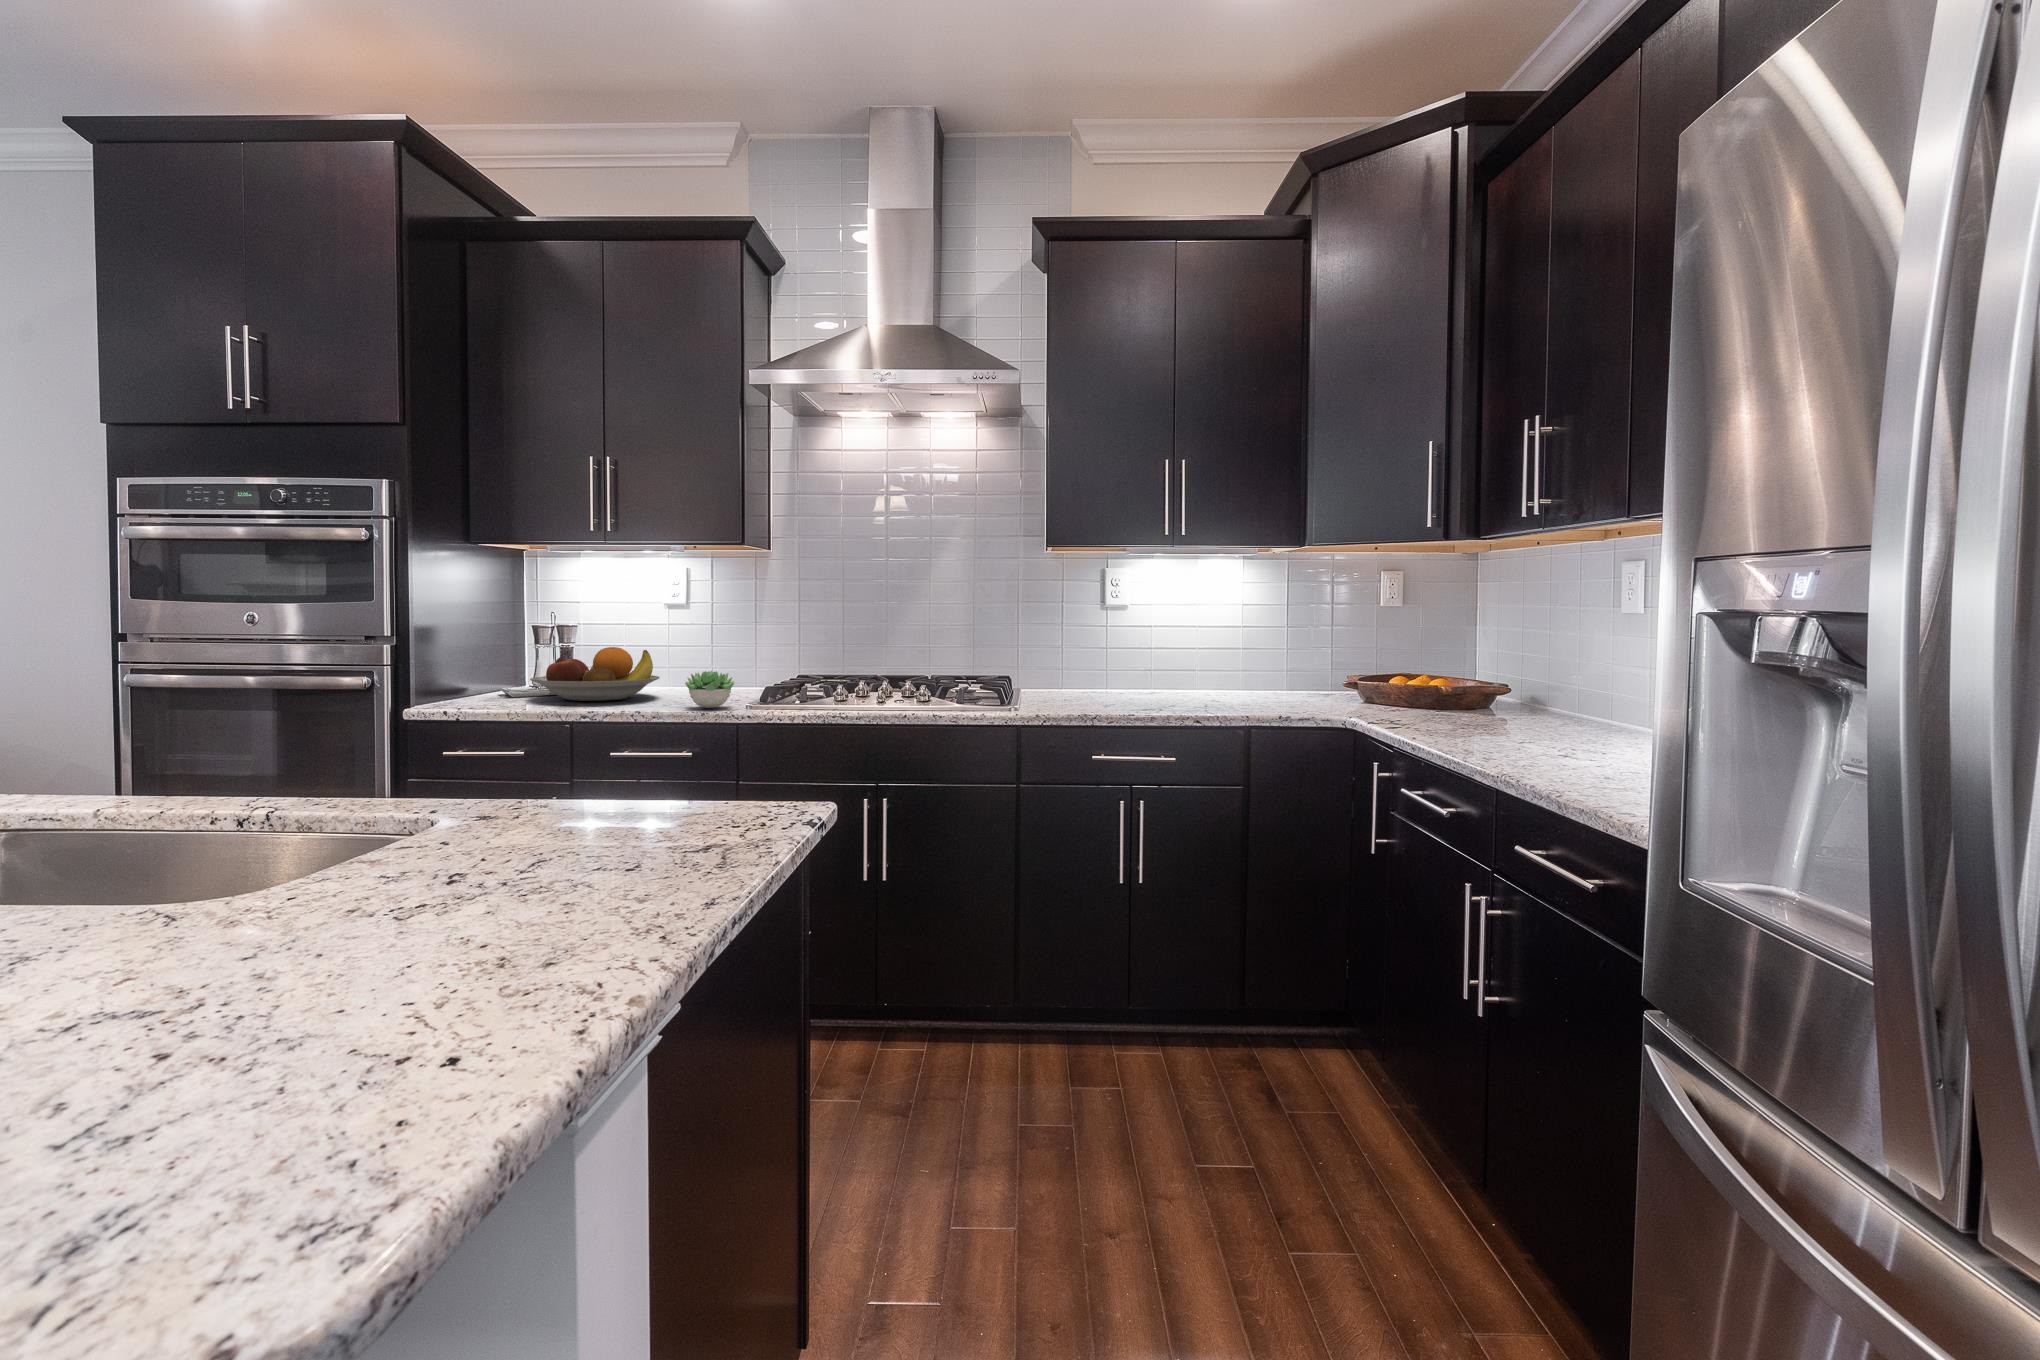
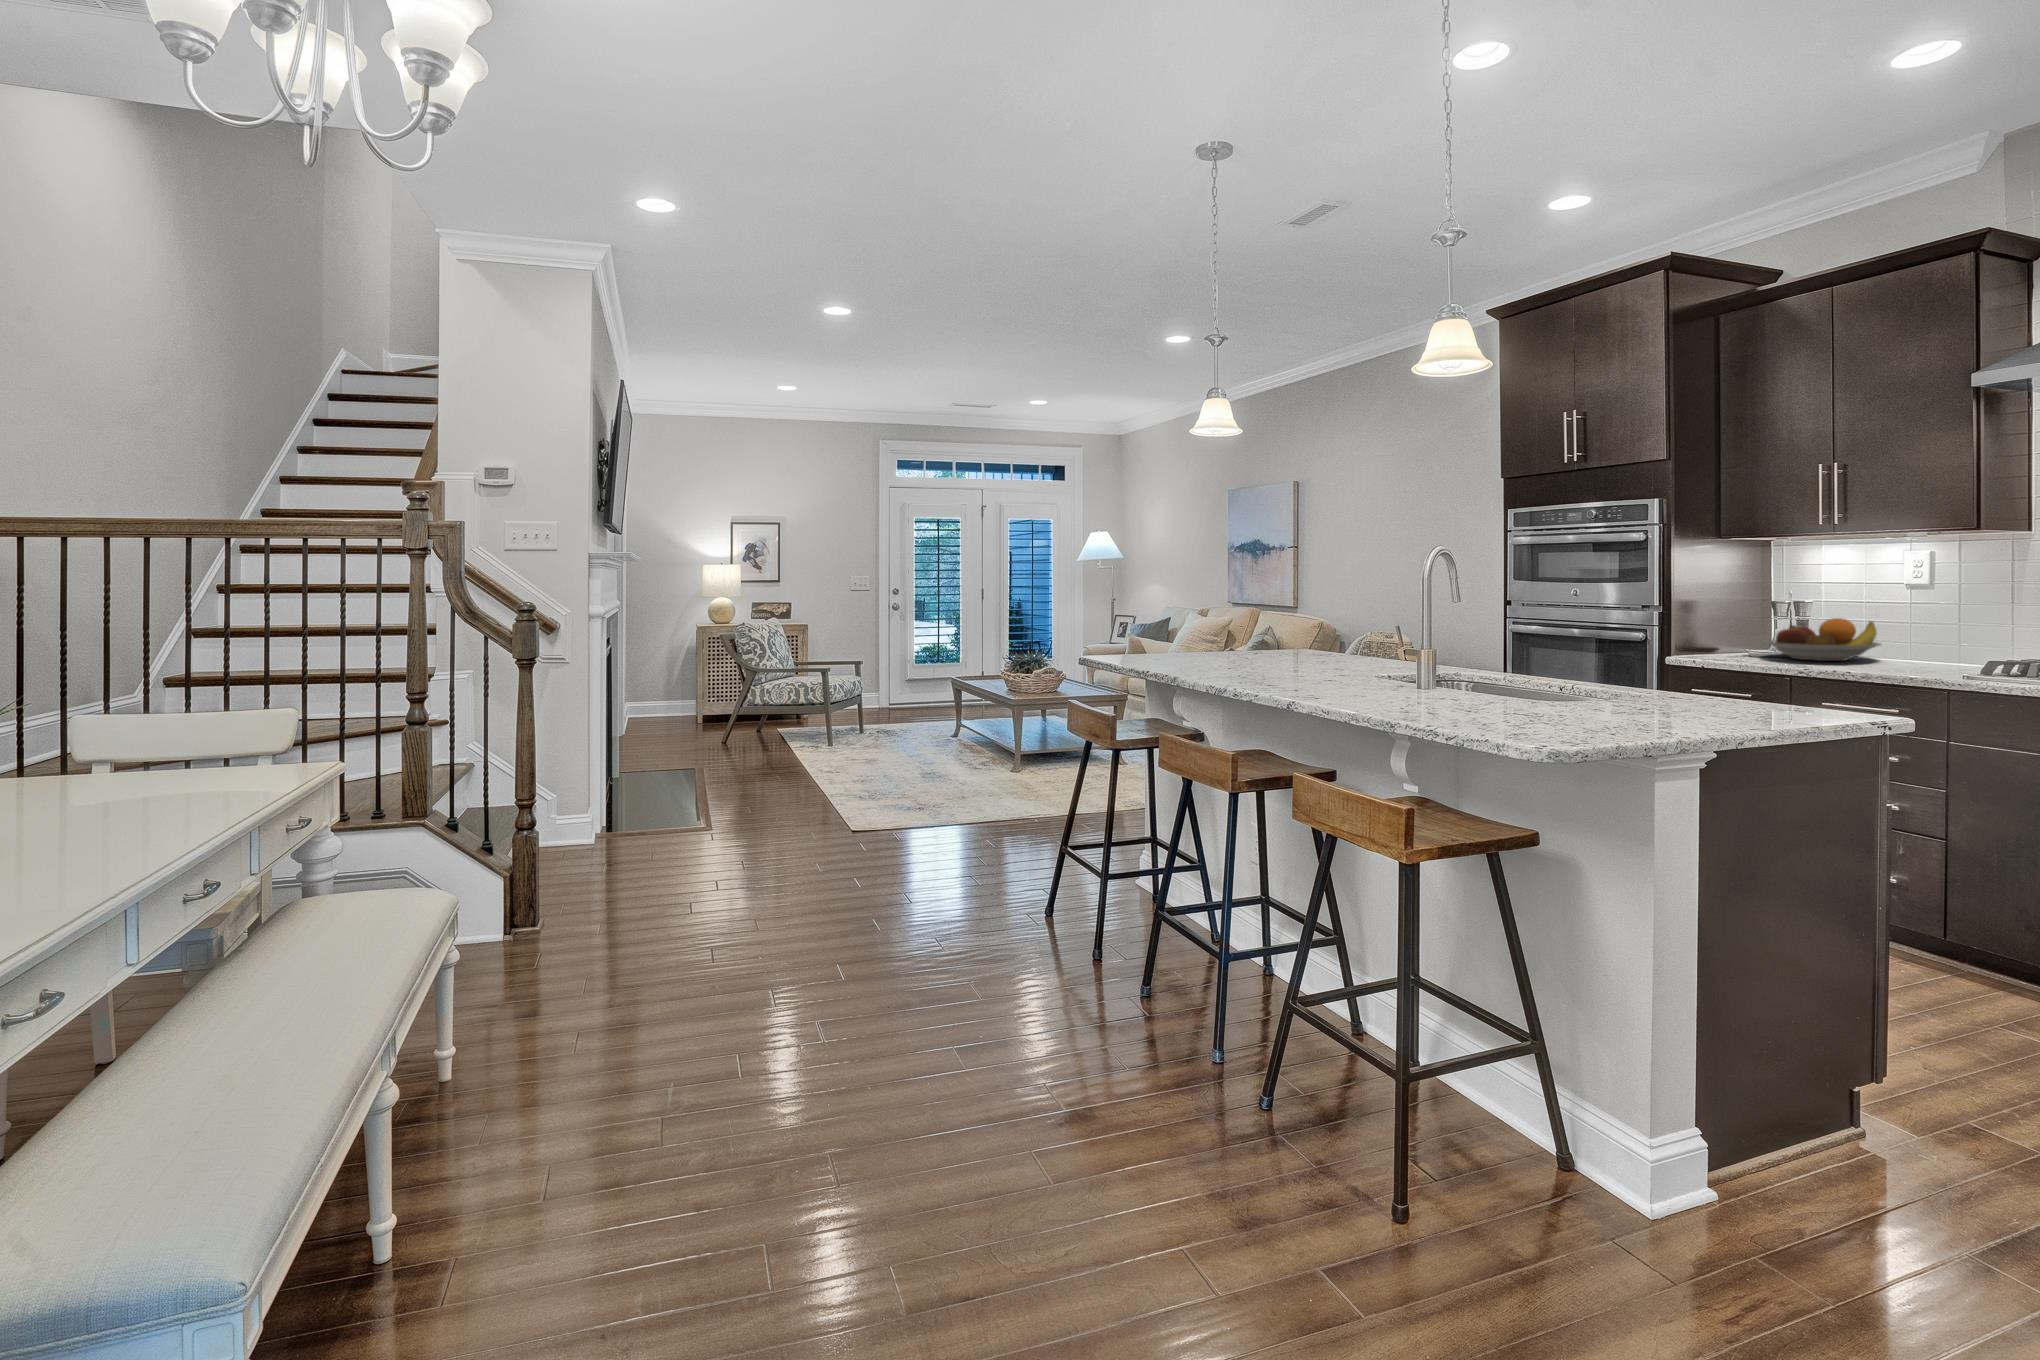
succulent plant: present [685,671,734,708] -> none [1894,641,1949,672]

